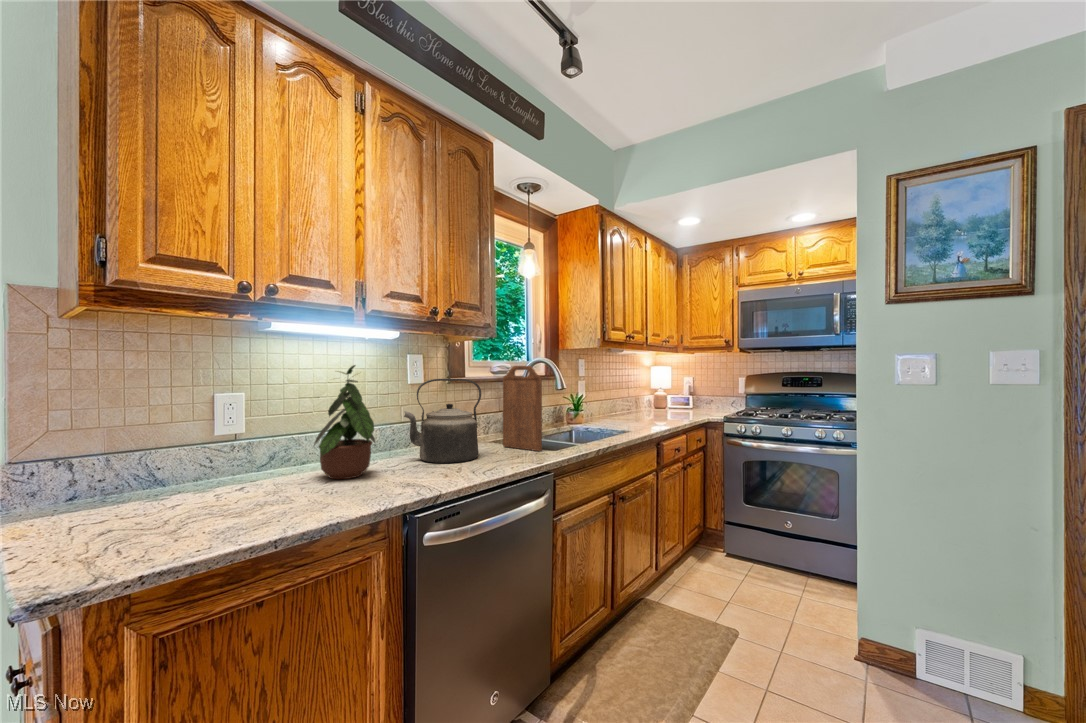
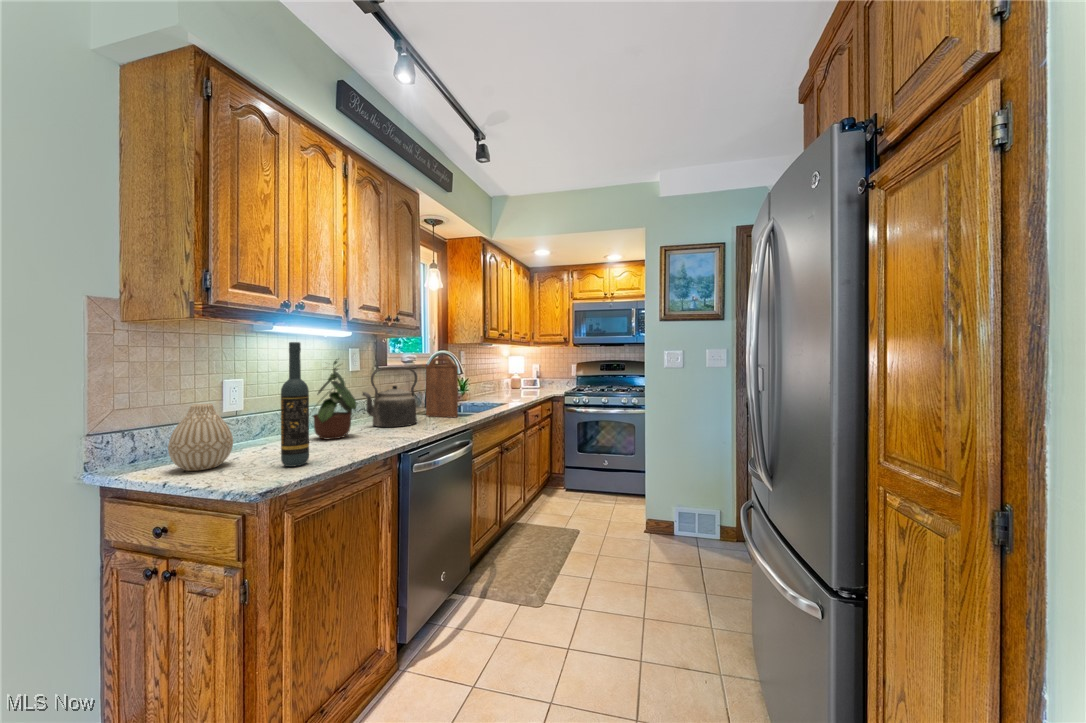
wine bottle: none [185,337,234,536] -> present [281,342,309,467]
vase: none [61,428,162,526] -> present [168,404,233,471]

